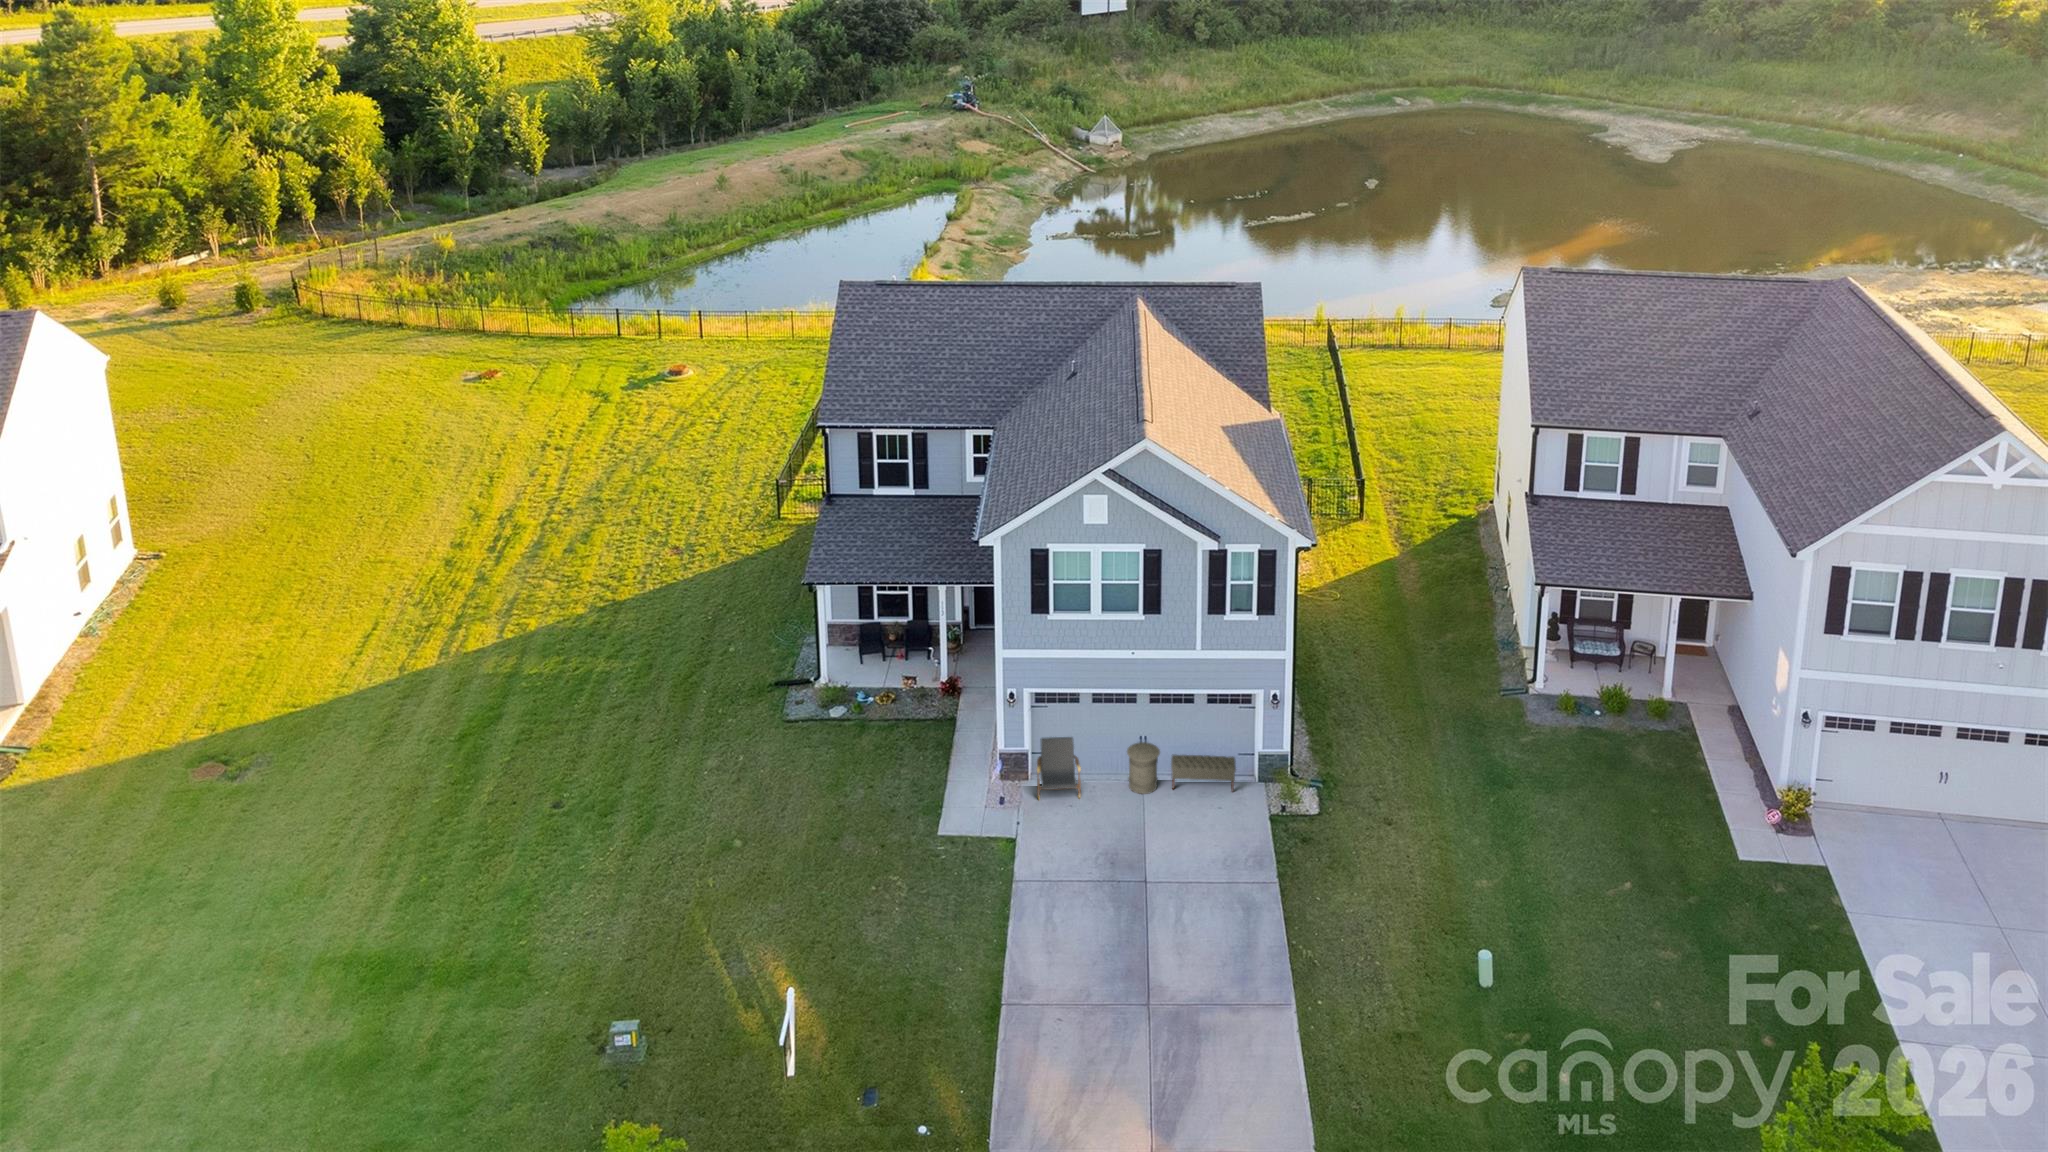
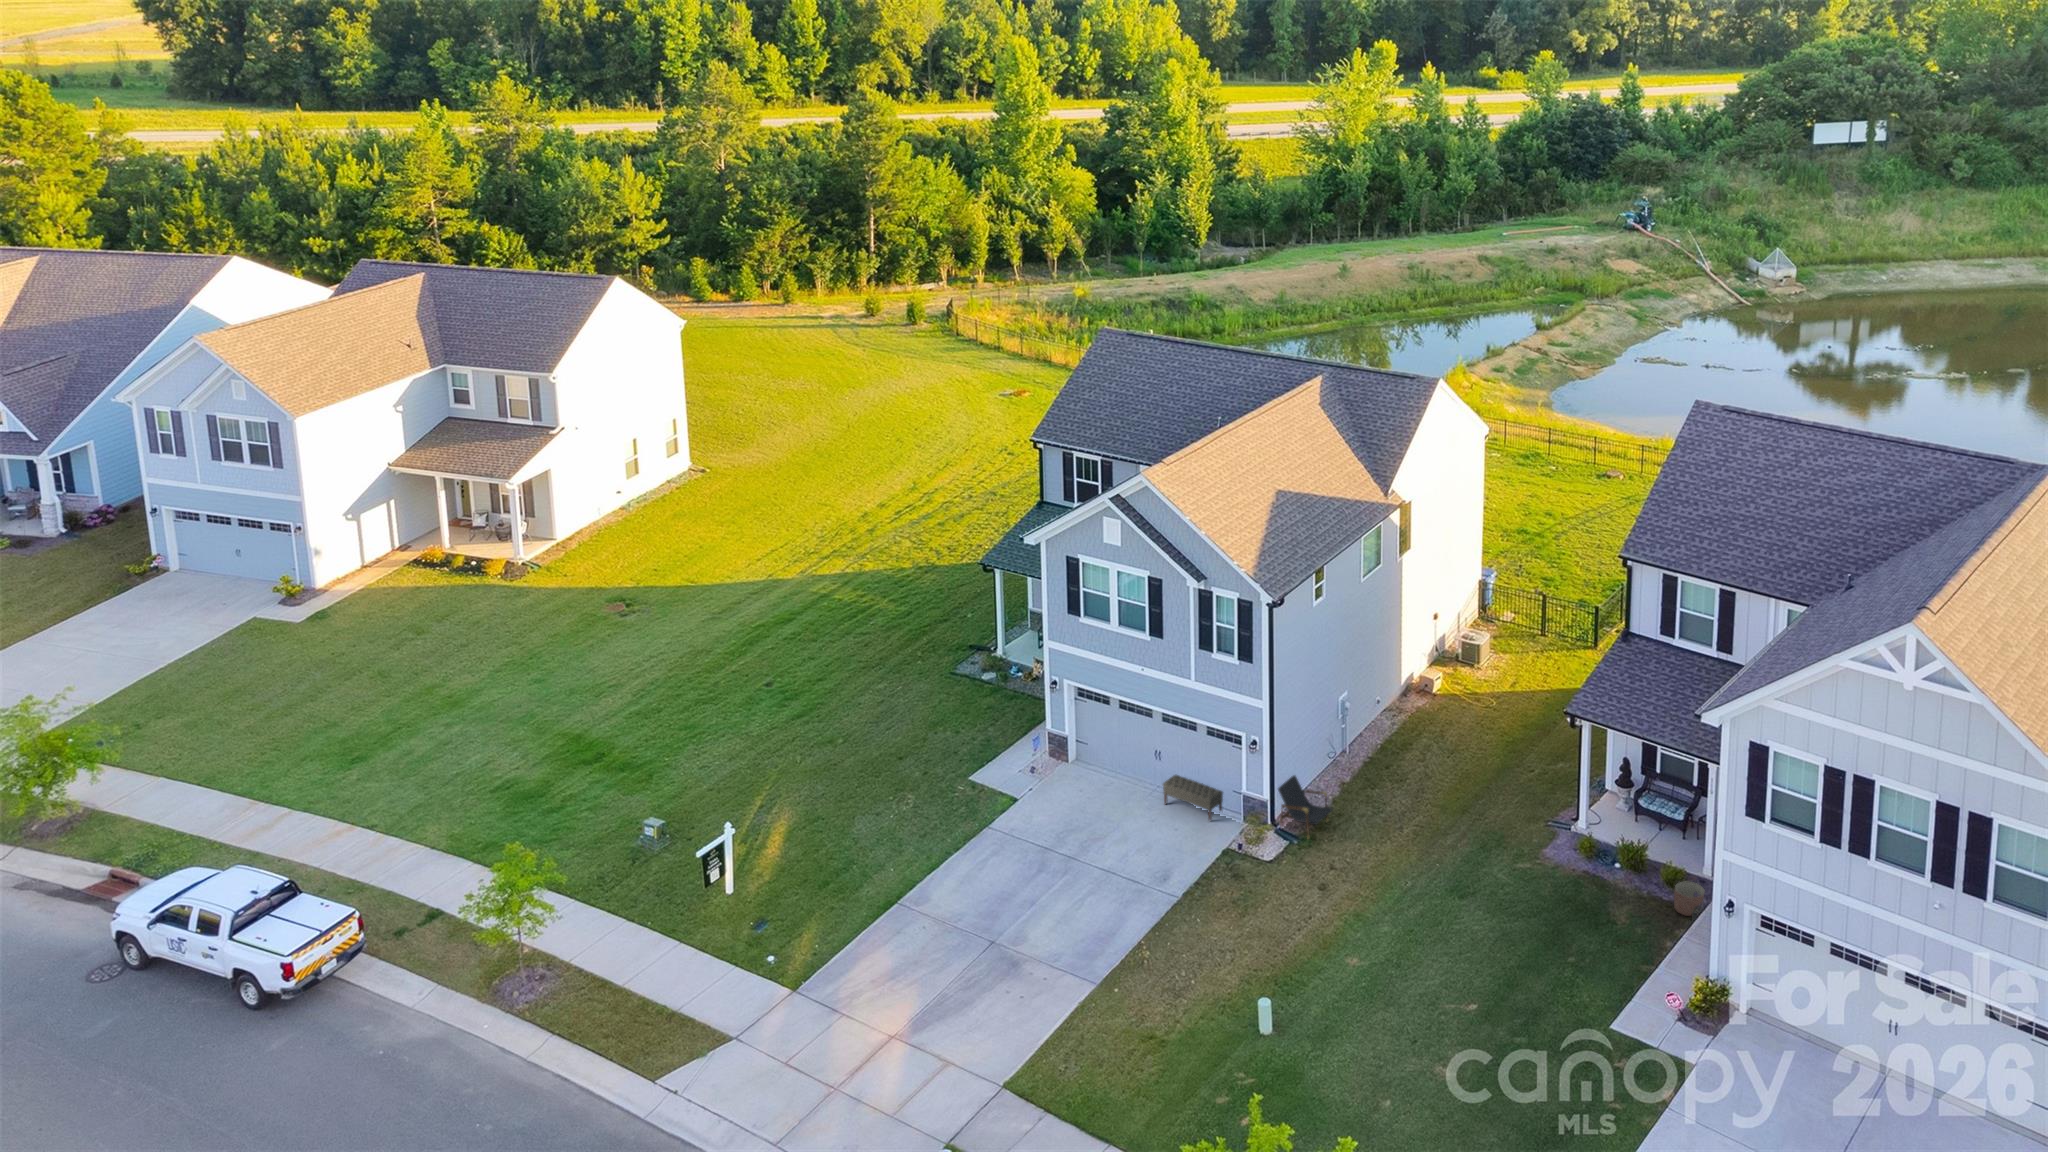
planter: none [1666,708,1695,739] -> present [1674,882,1705,916]
lounge chair: present [1037,737,1081,799] -> present [1278,776,1332,837]
trash can: present [1127,742,1160,794] -> none [1129,754,1160,801]

